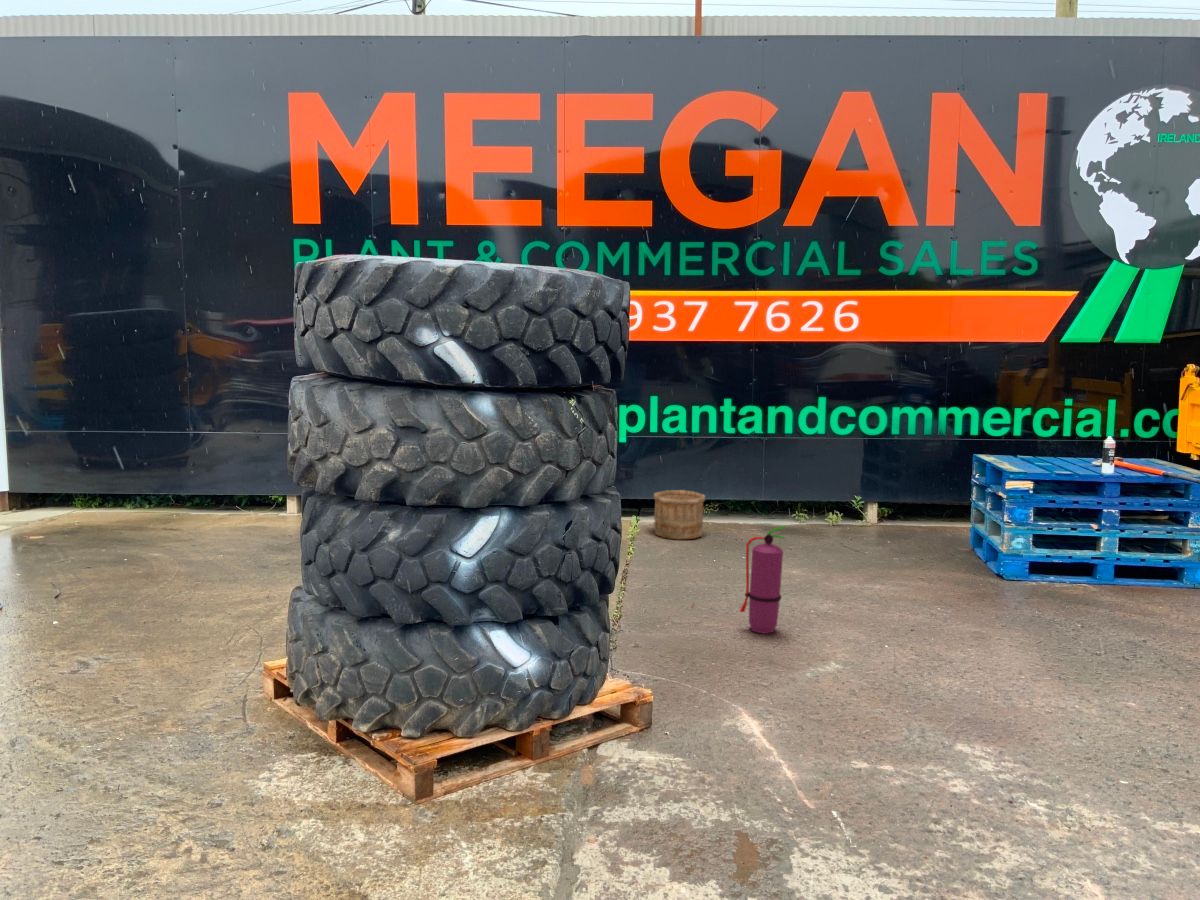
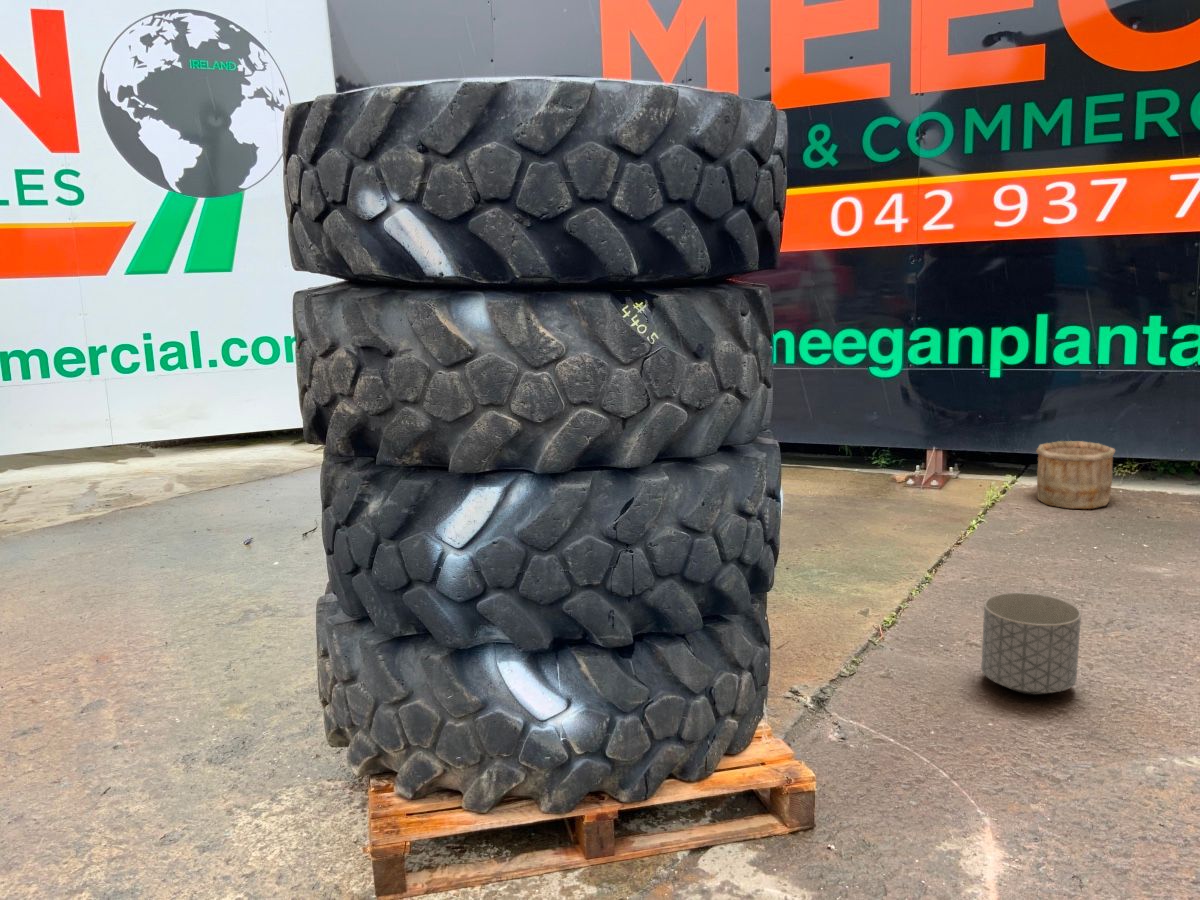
fire extinguisher: present [740,527,785,633] -> none [1087,508,1169,674]
planter: none [688,586,747,650] -> present [981,593,1081,695]

